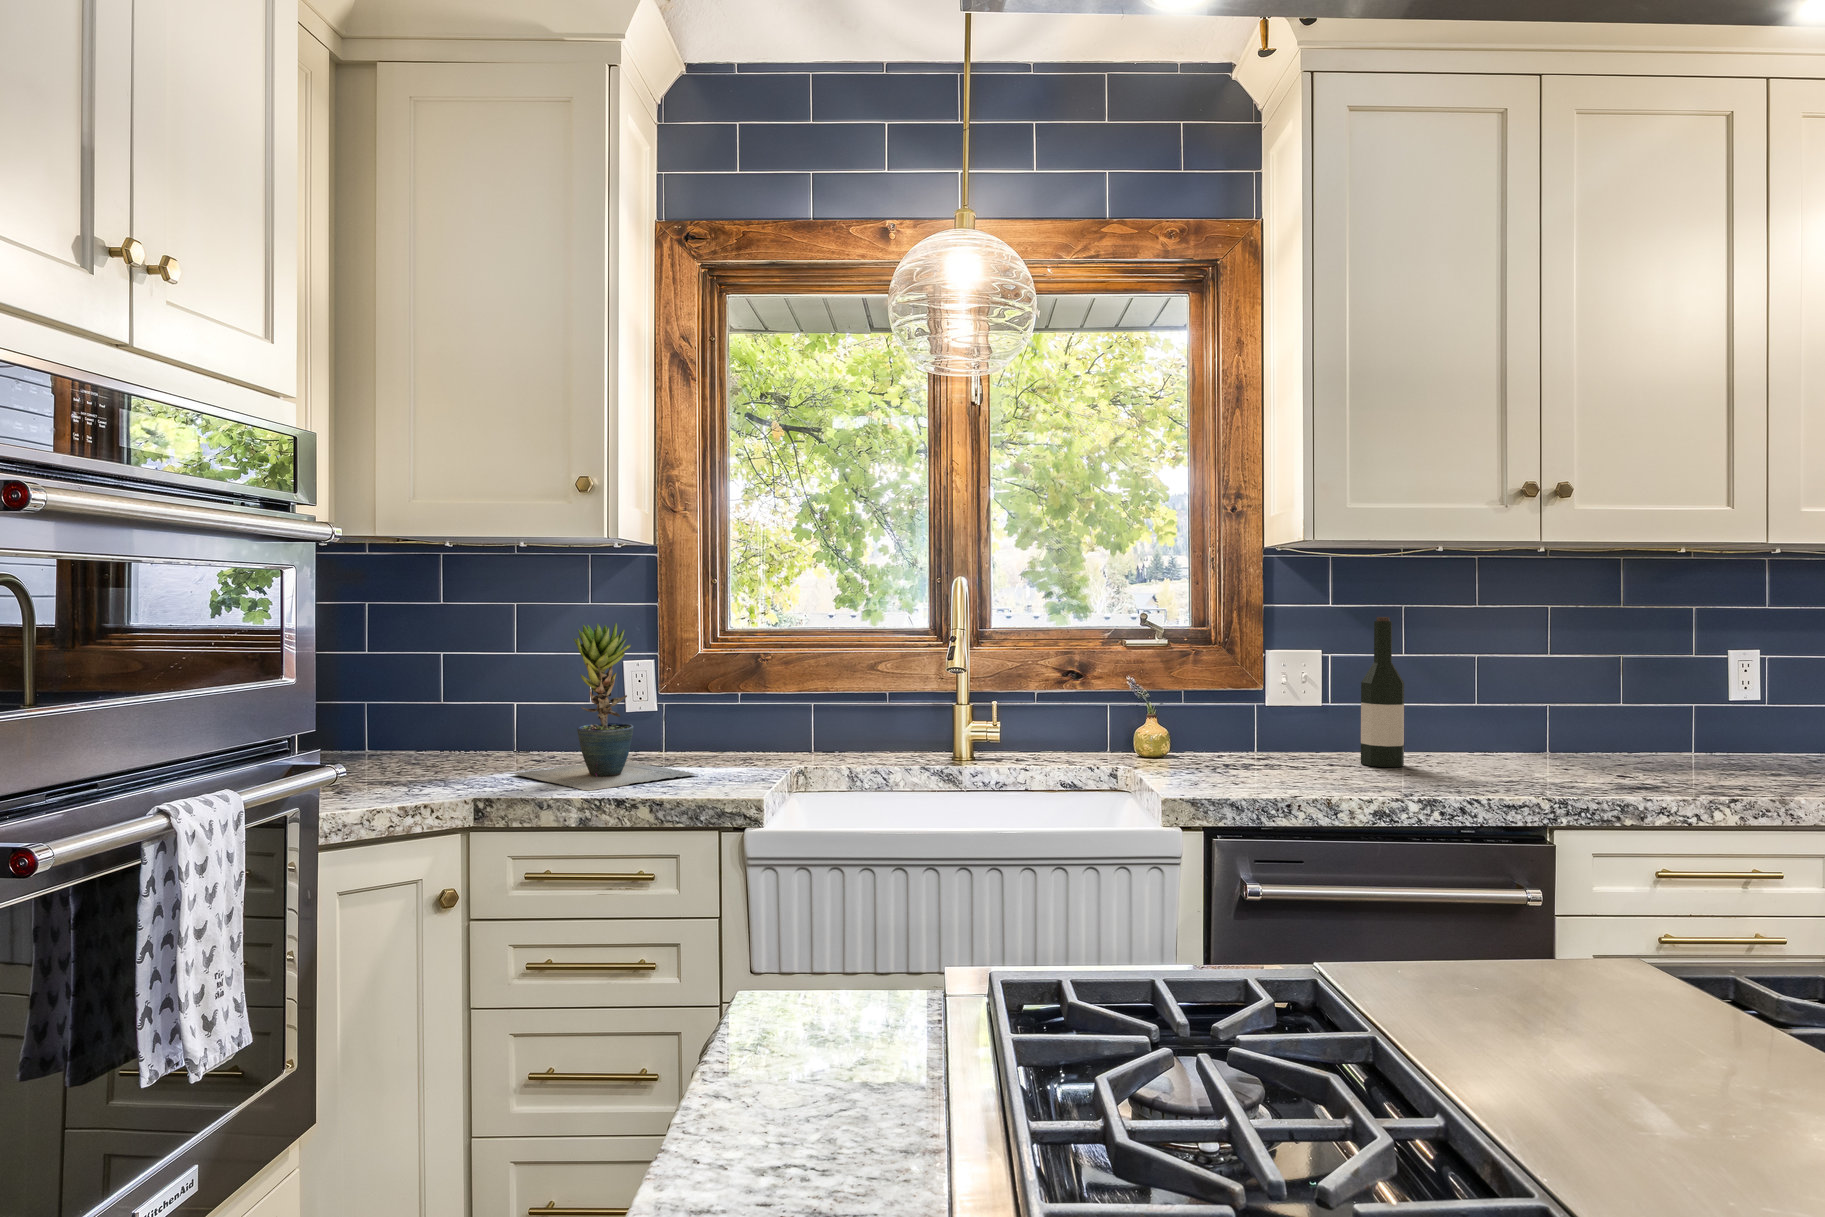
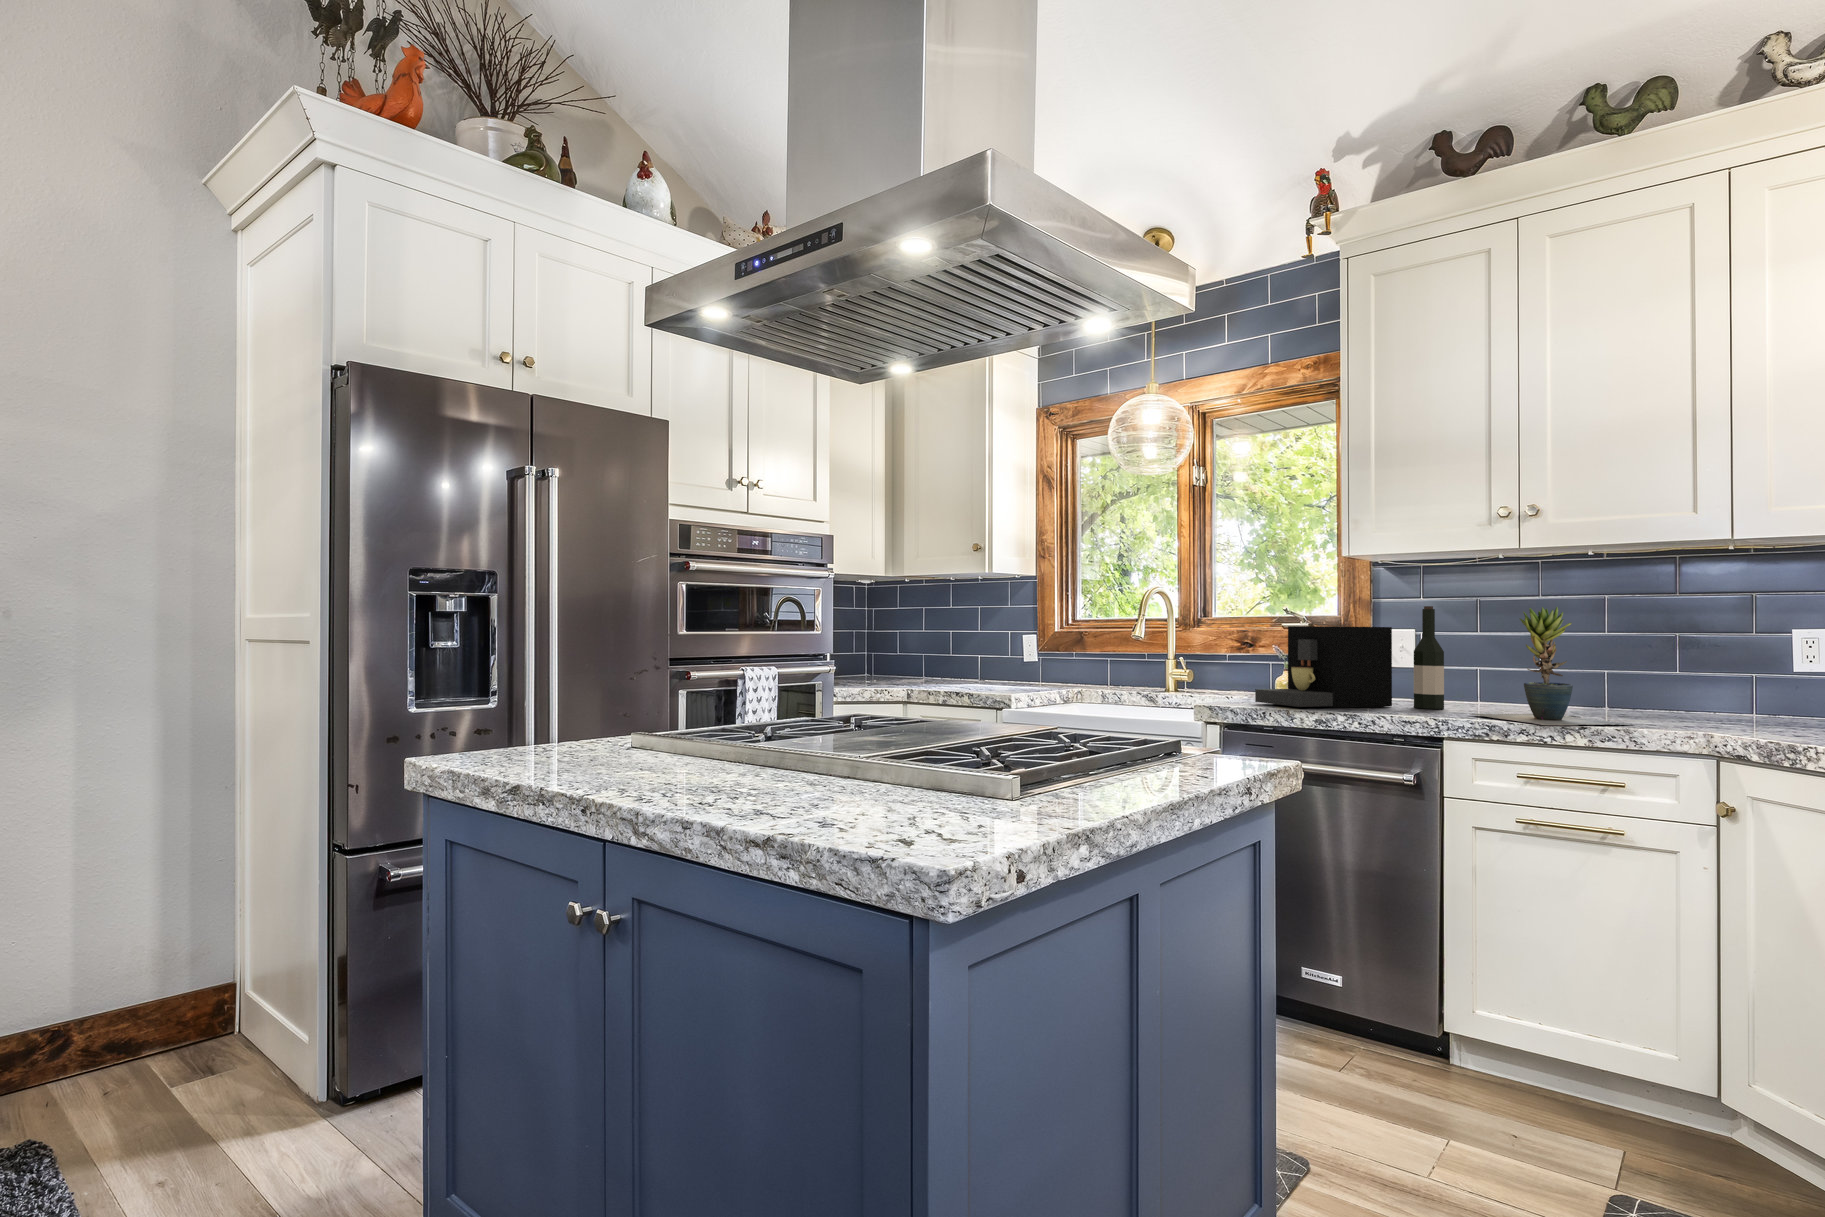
potted plant: present [513,623,696,791] -> present [1471,607,1630,726]
coffee maker: none [1220,647,1349,791] -> present [1255,626,1392,708]

